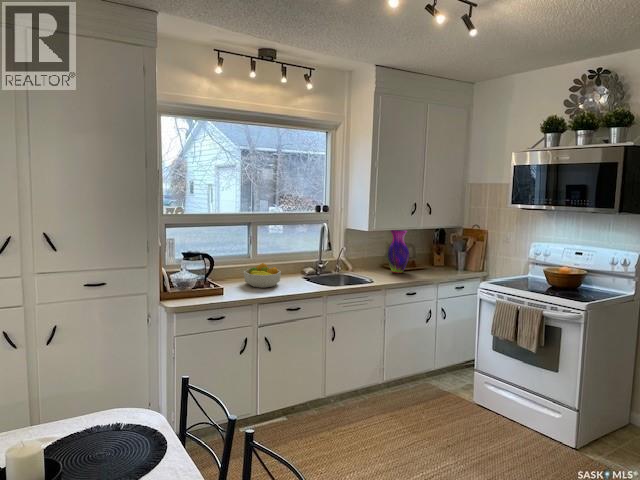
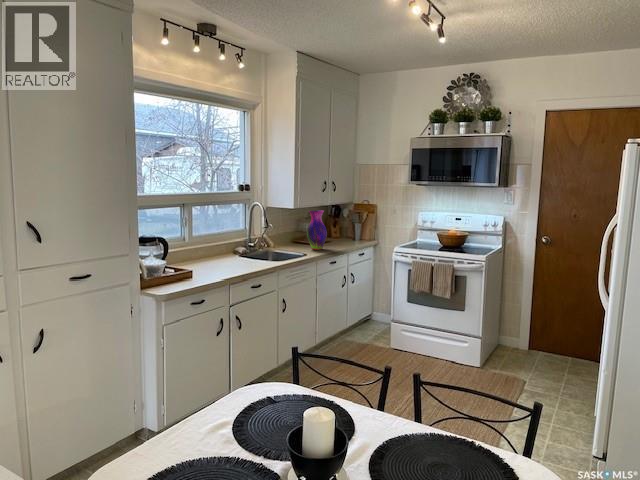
fruit bowl: present [244,263,281,288] -> none [200,250,237,274]

